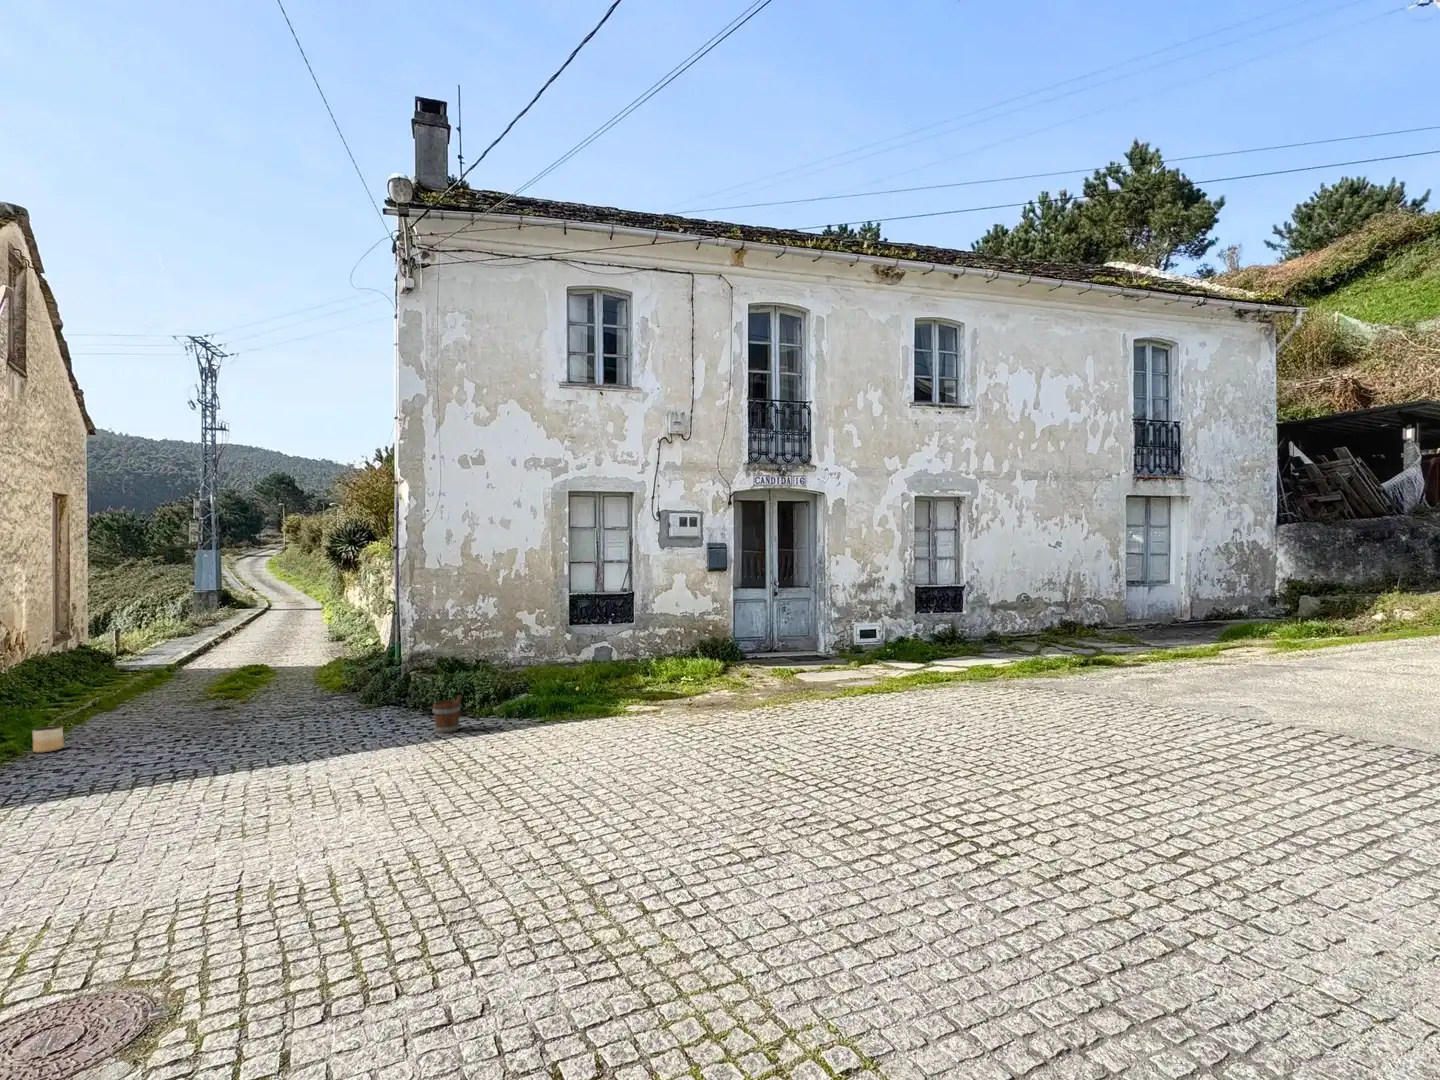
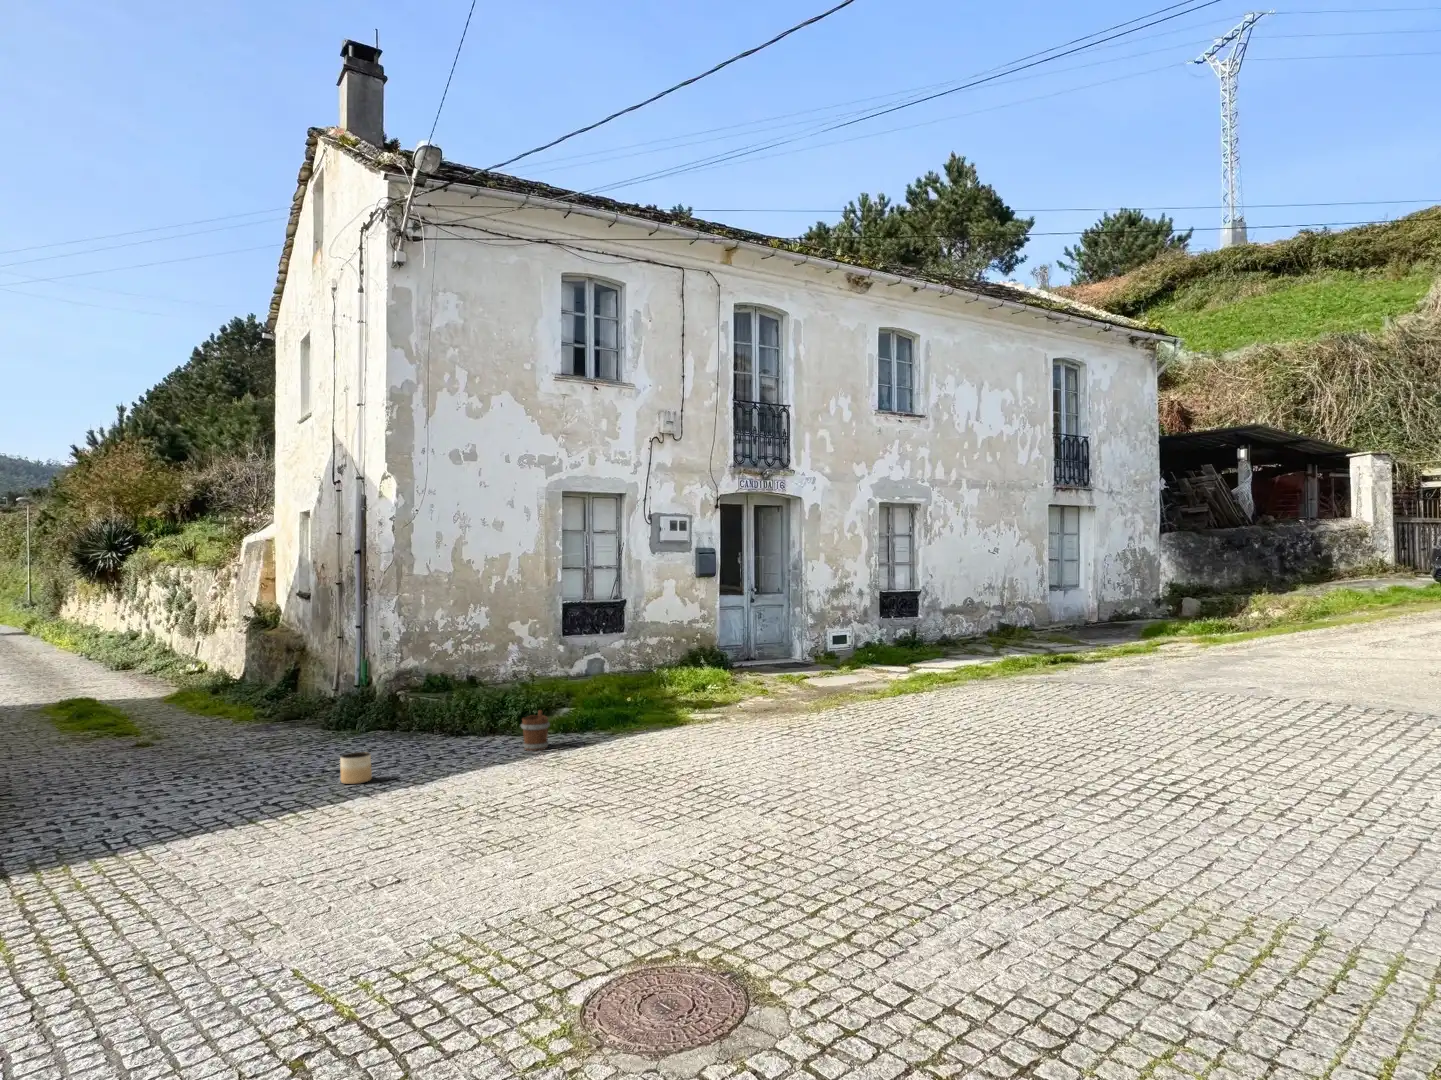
planter: present [33,726,64,753] -> present [340,752,372,784]

